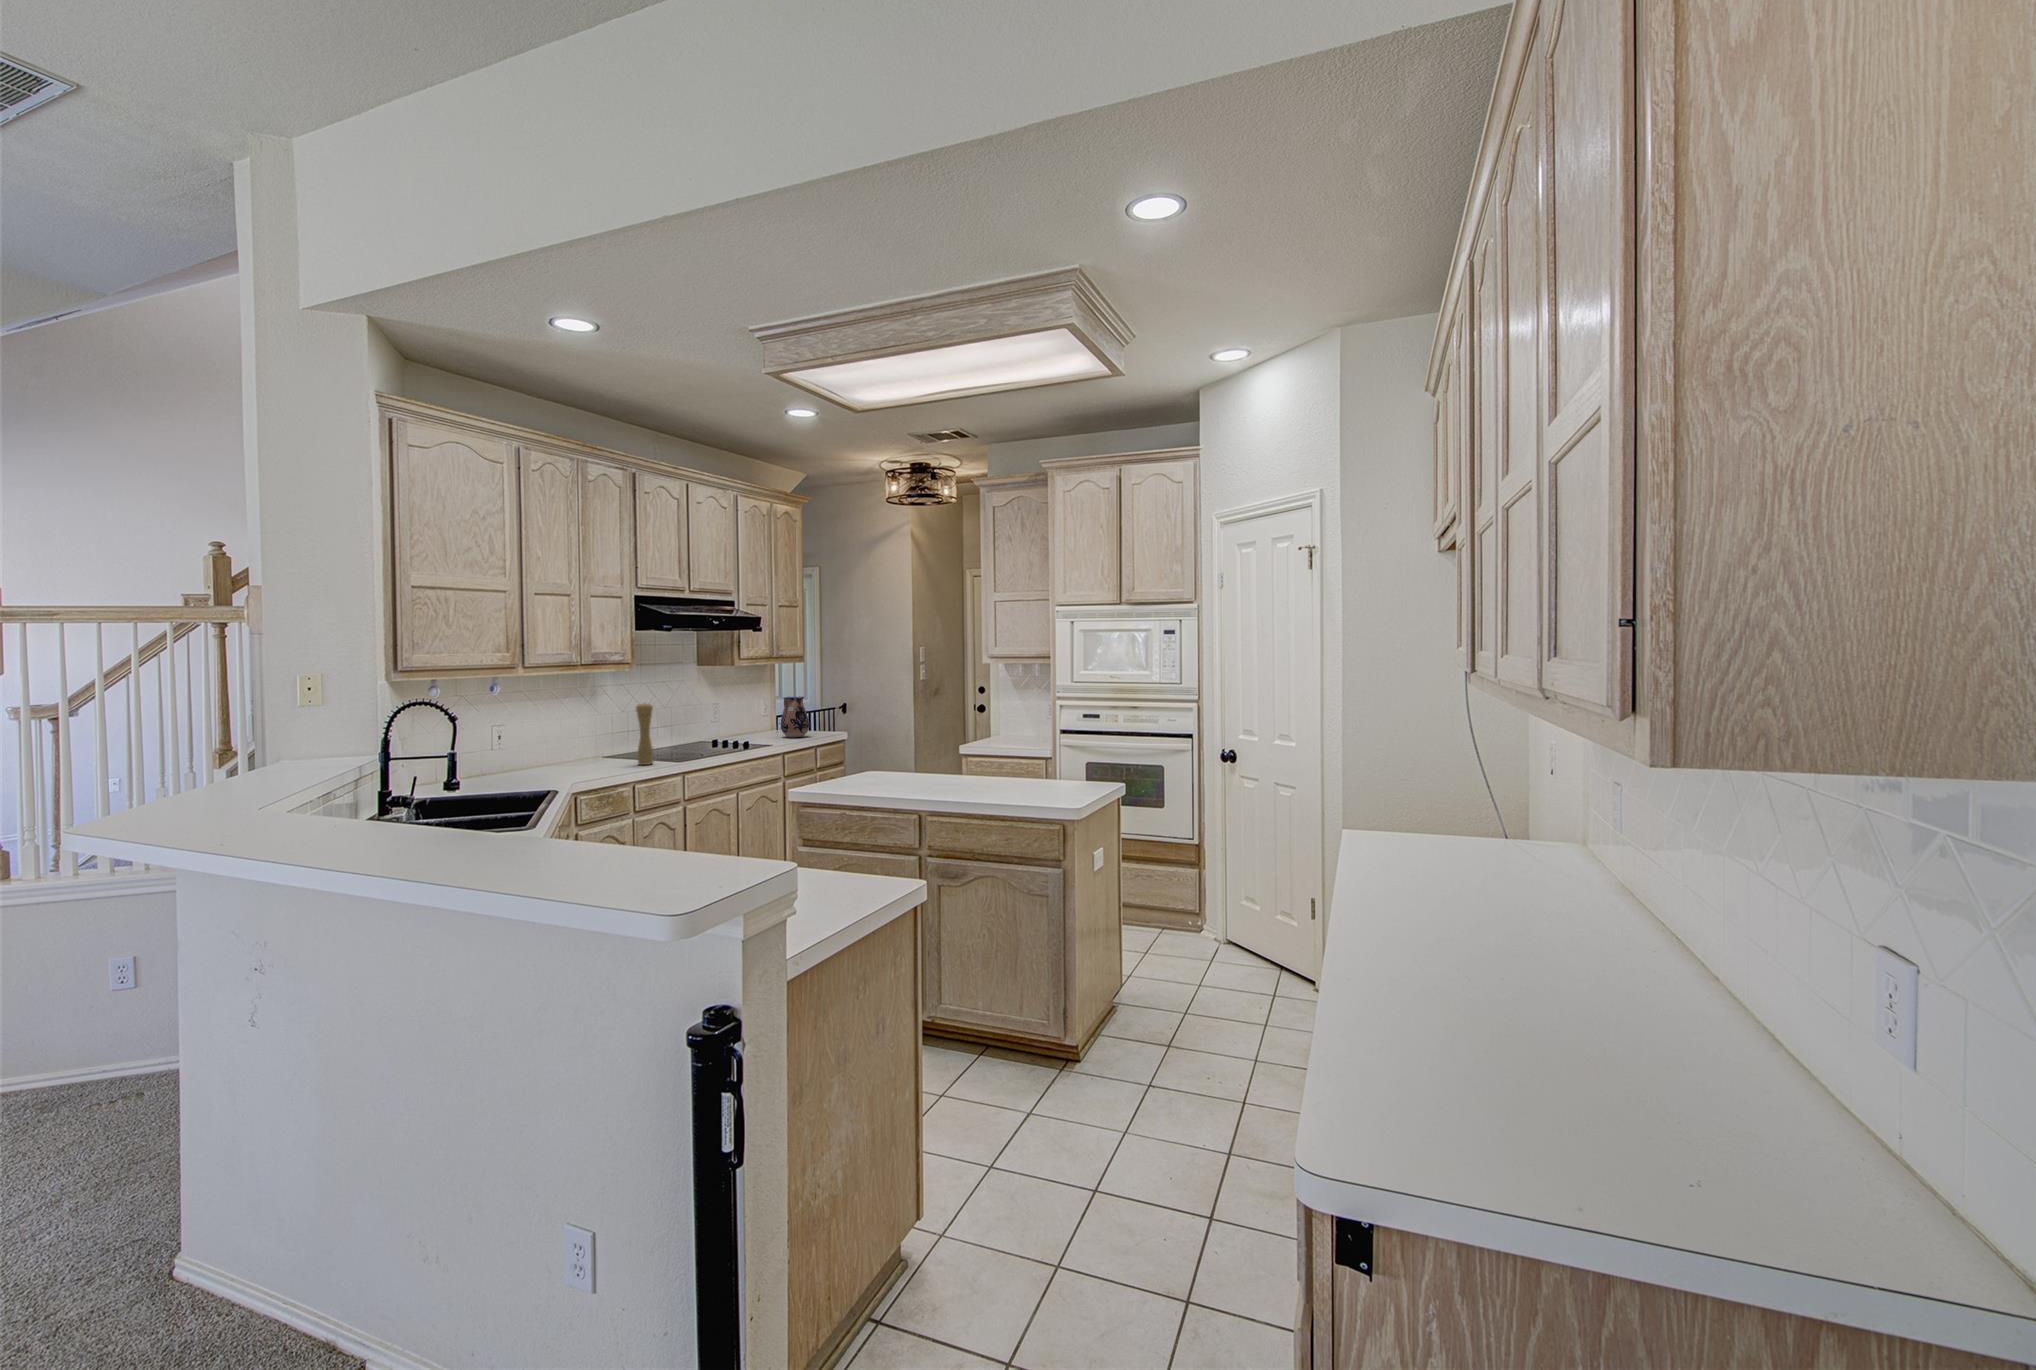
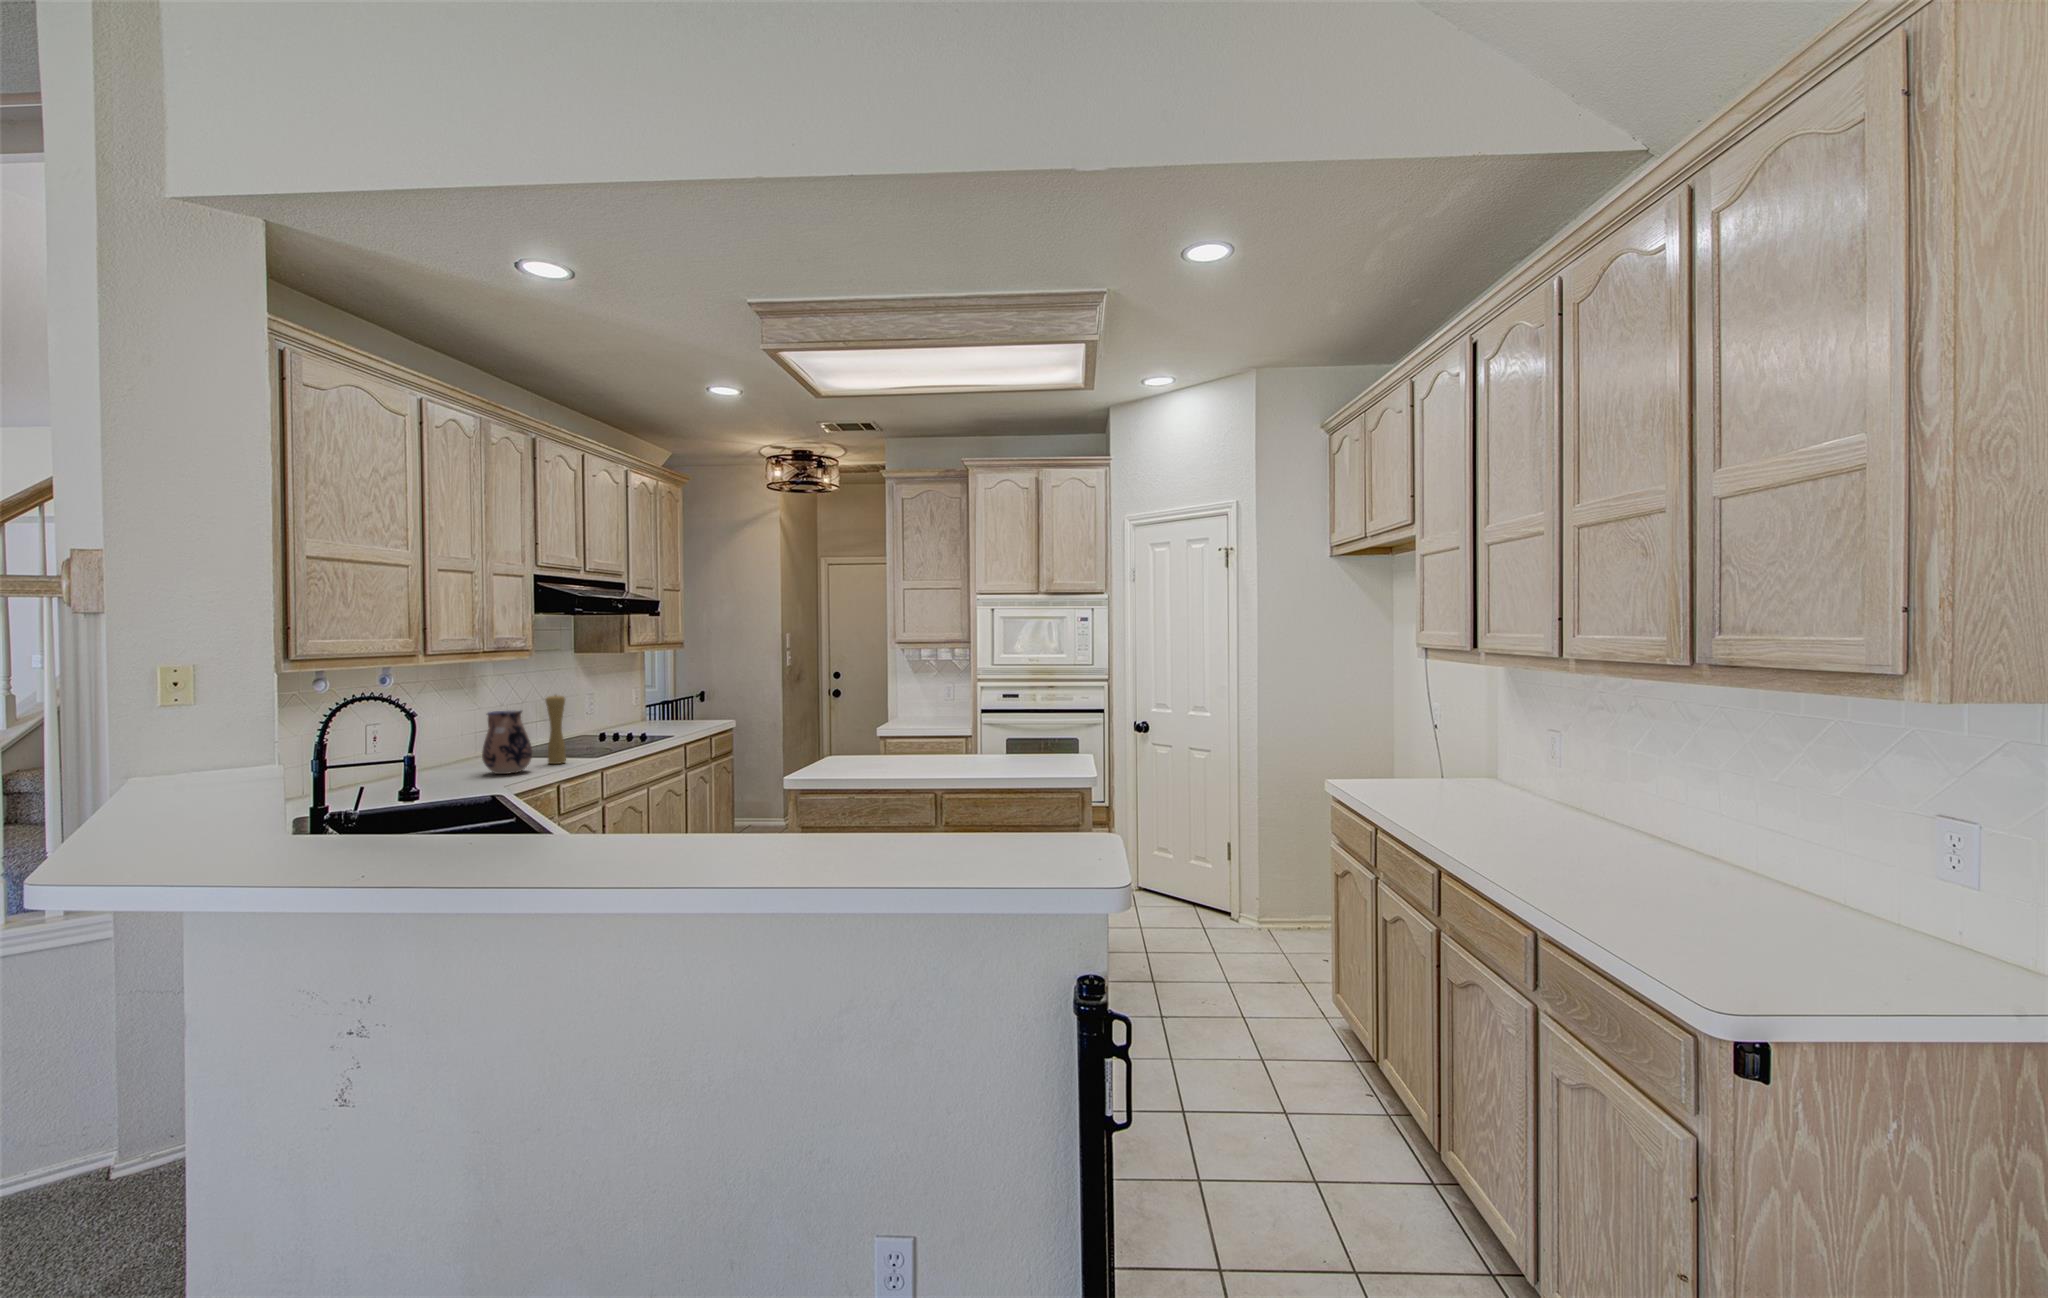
ceramic pitcher: present [780,697,809,738] -> present [482,711,532,774]

